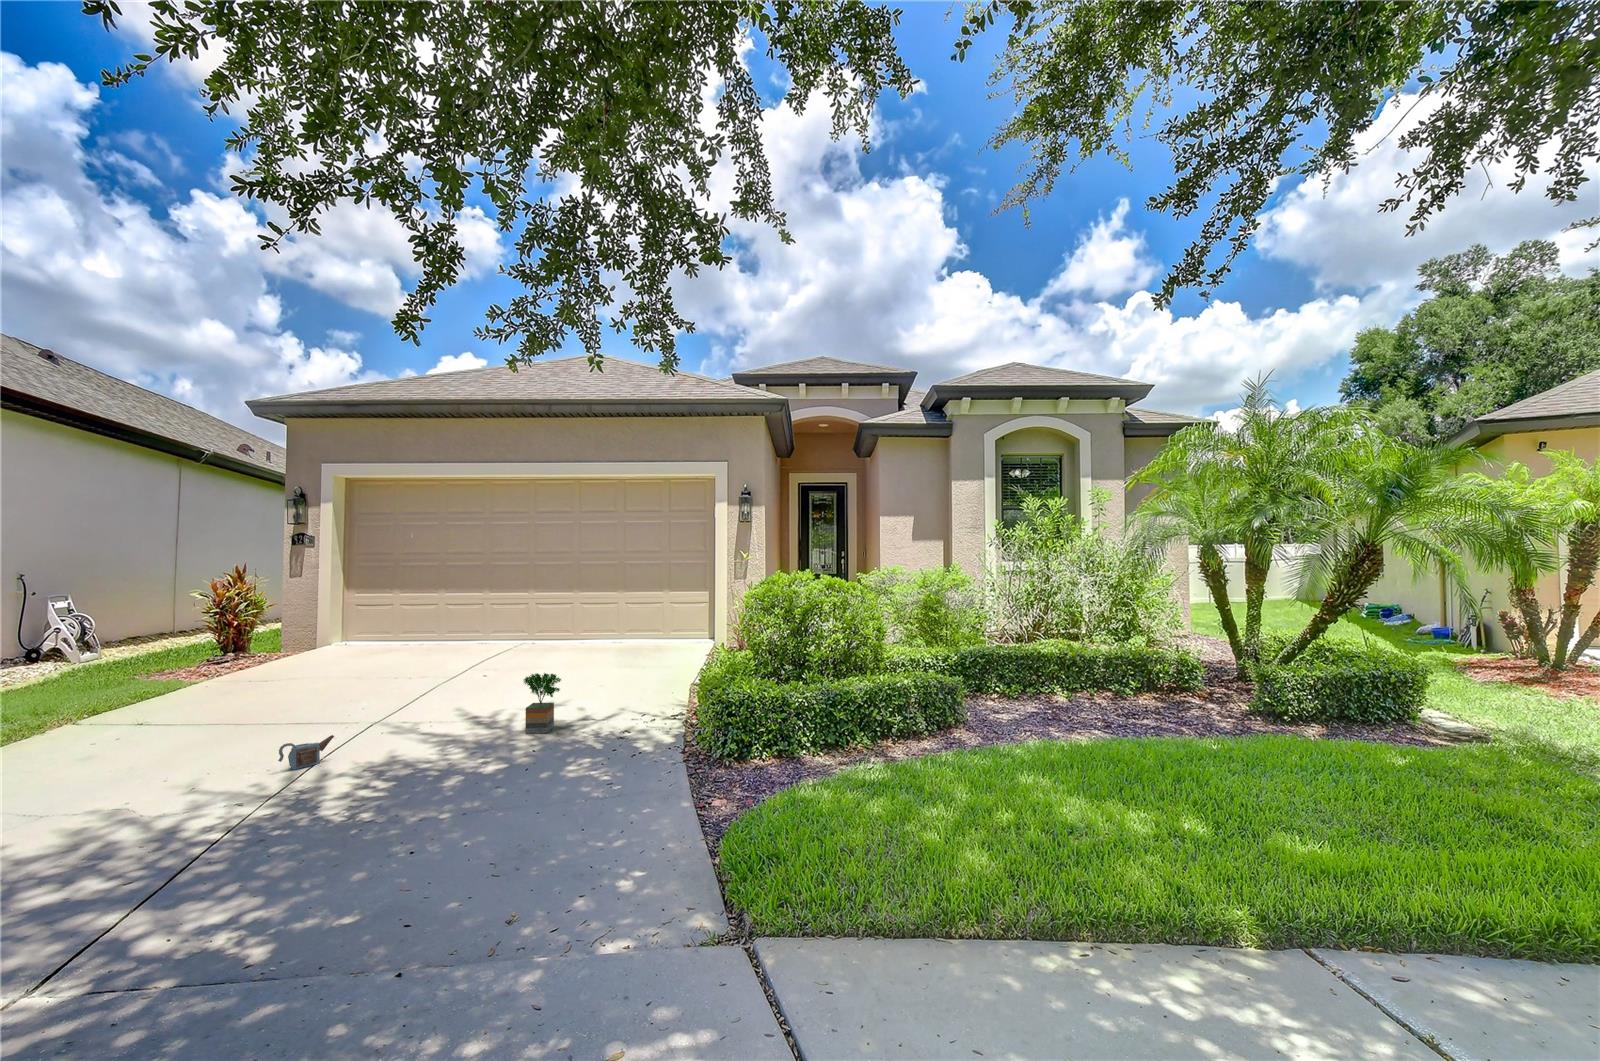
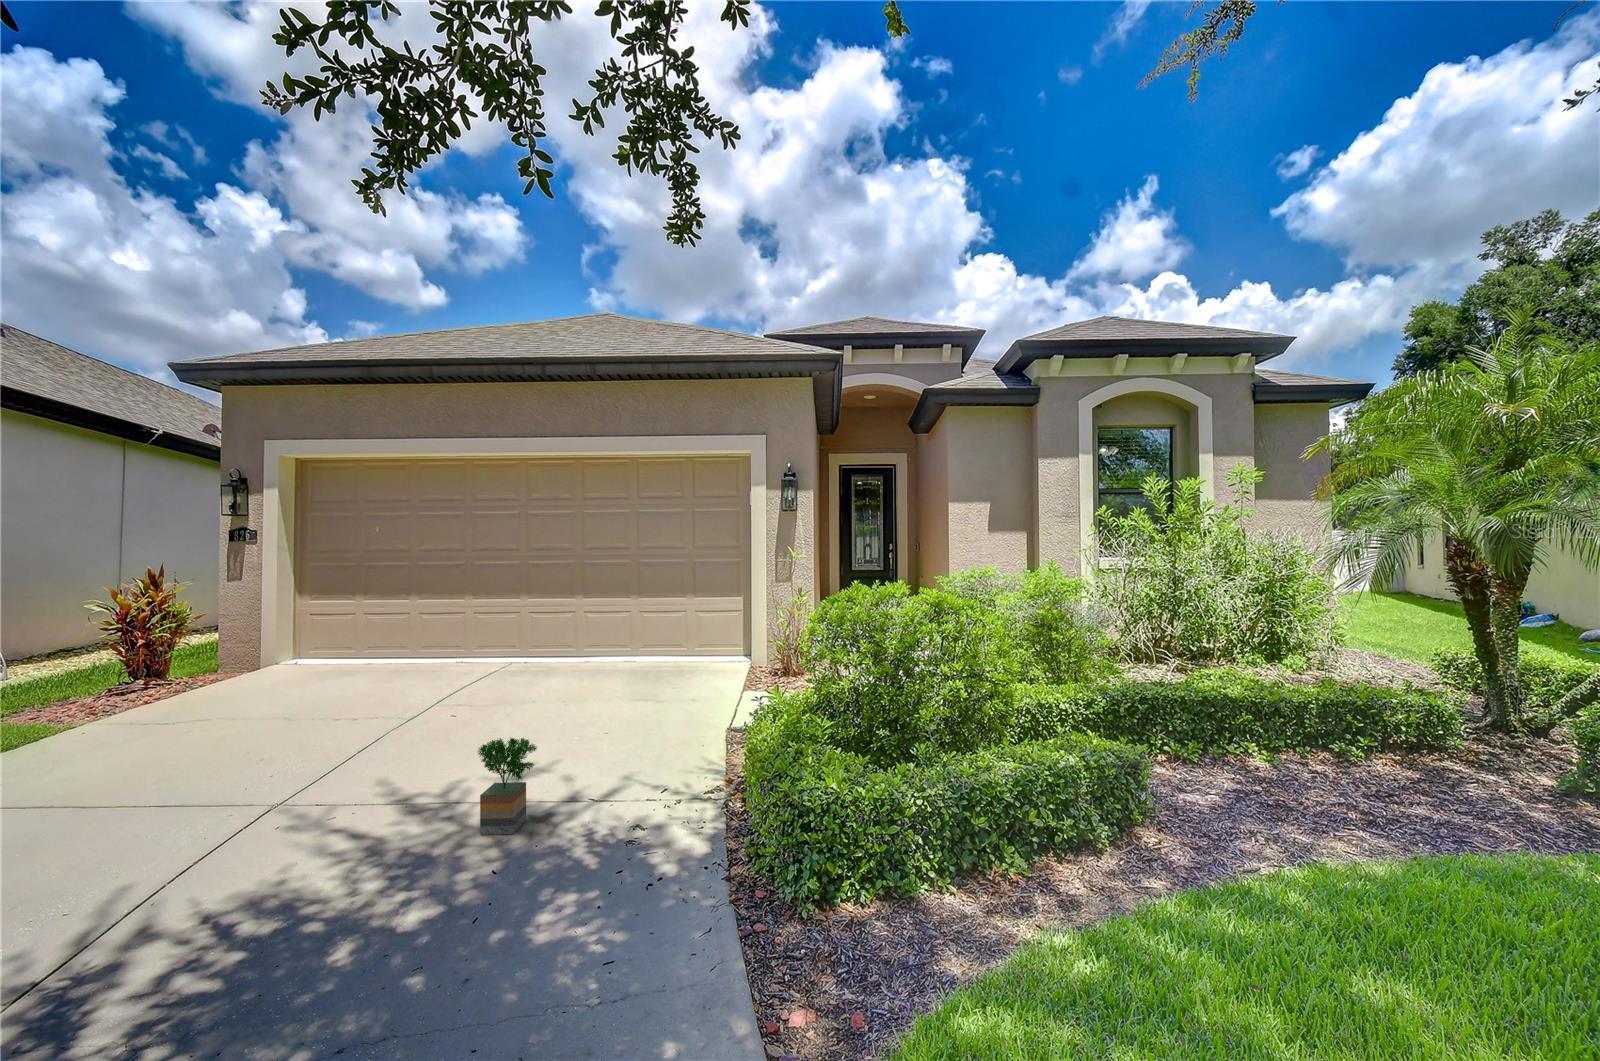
watering can: present [278,735,334,770] -> none [36,859,155,930]

